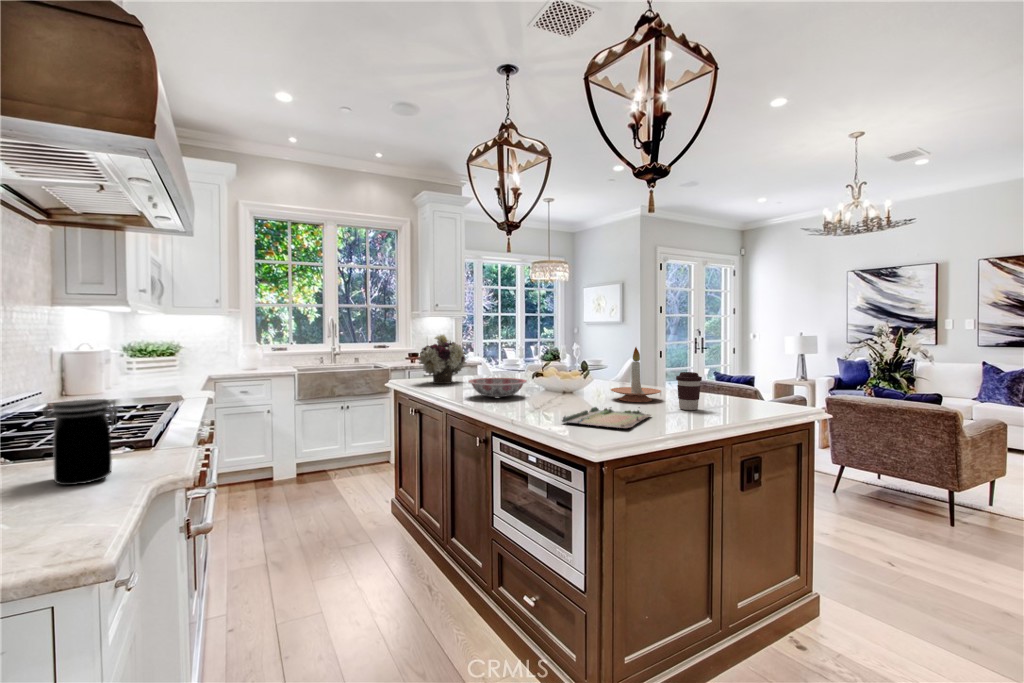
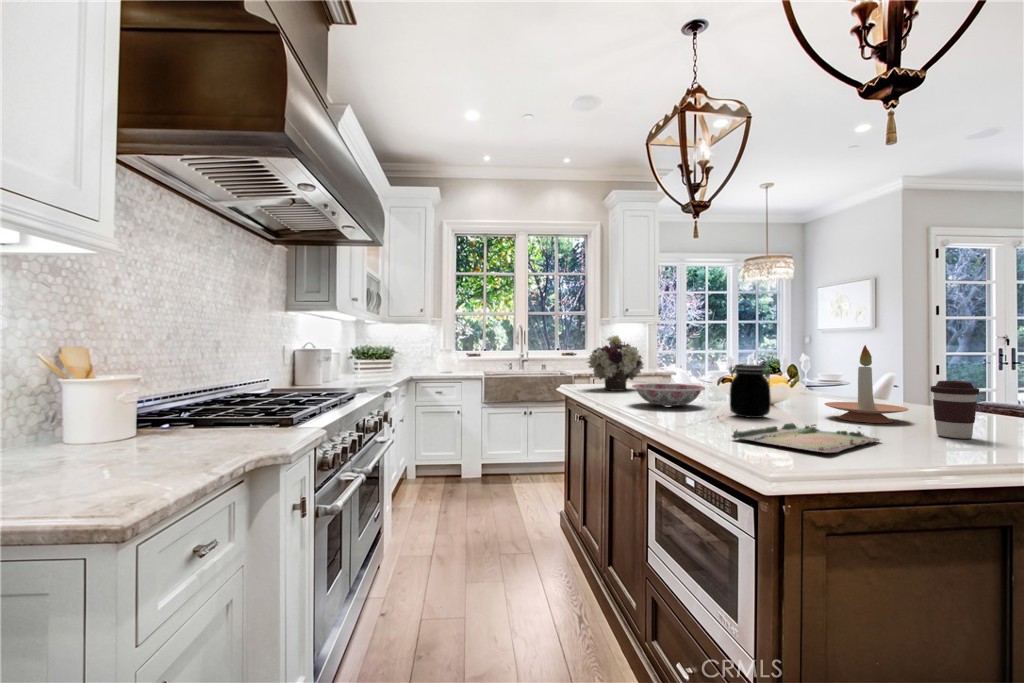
jar: present [43,399,118,485] -> present [729,365,771,418]

